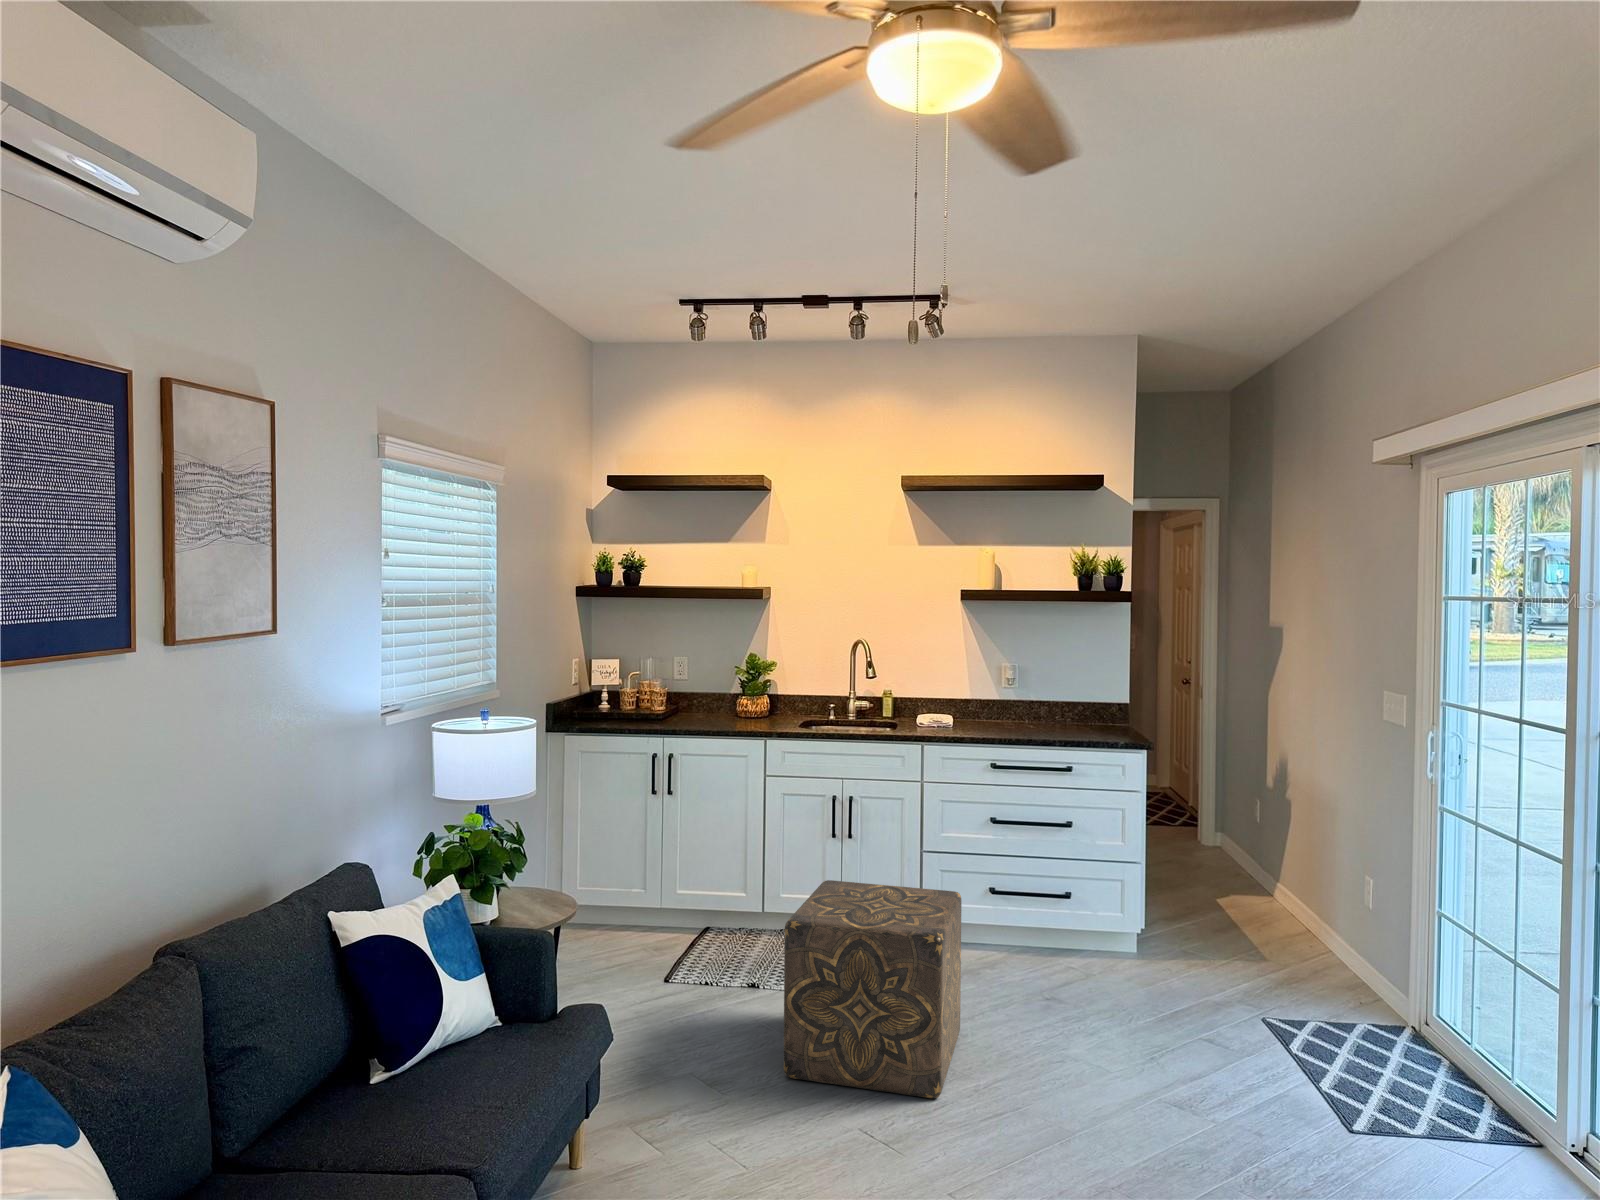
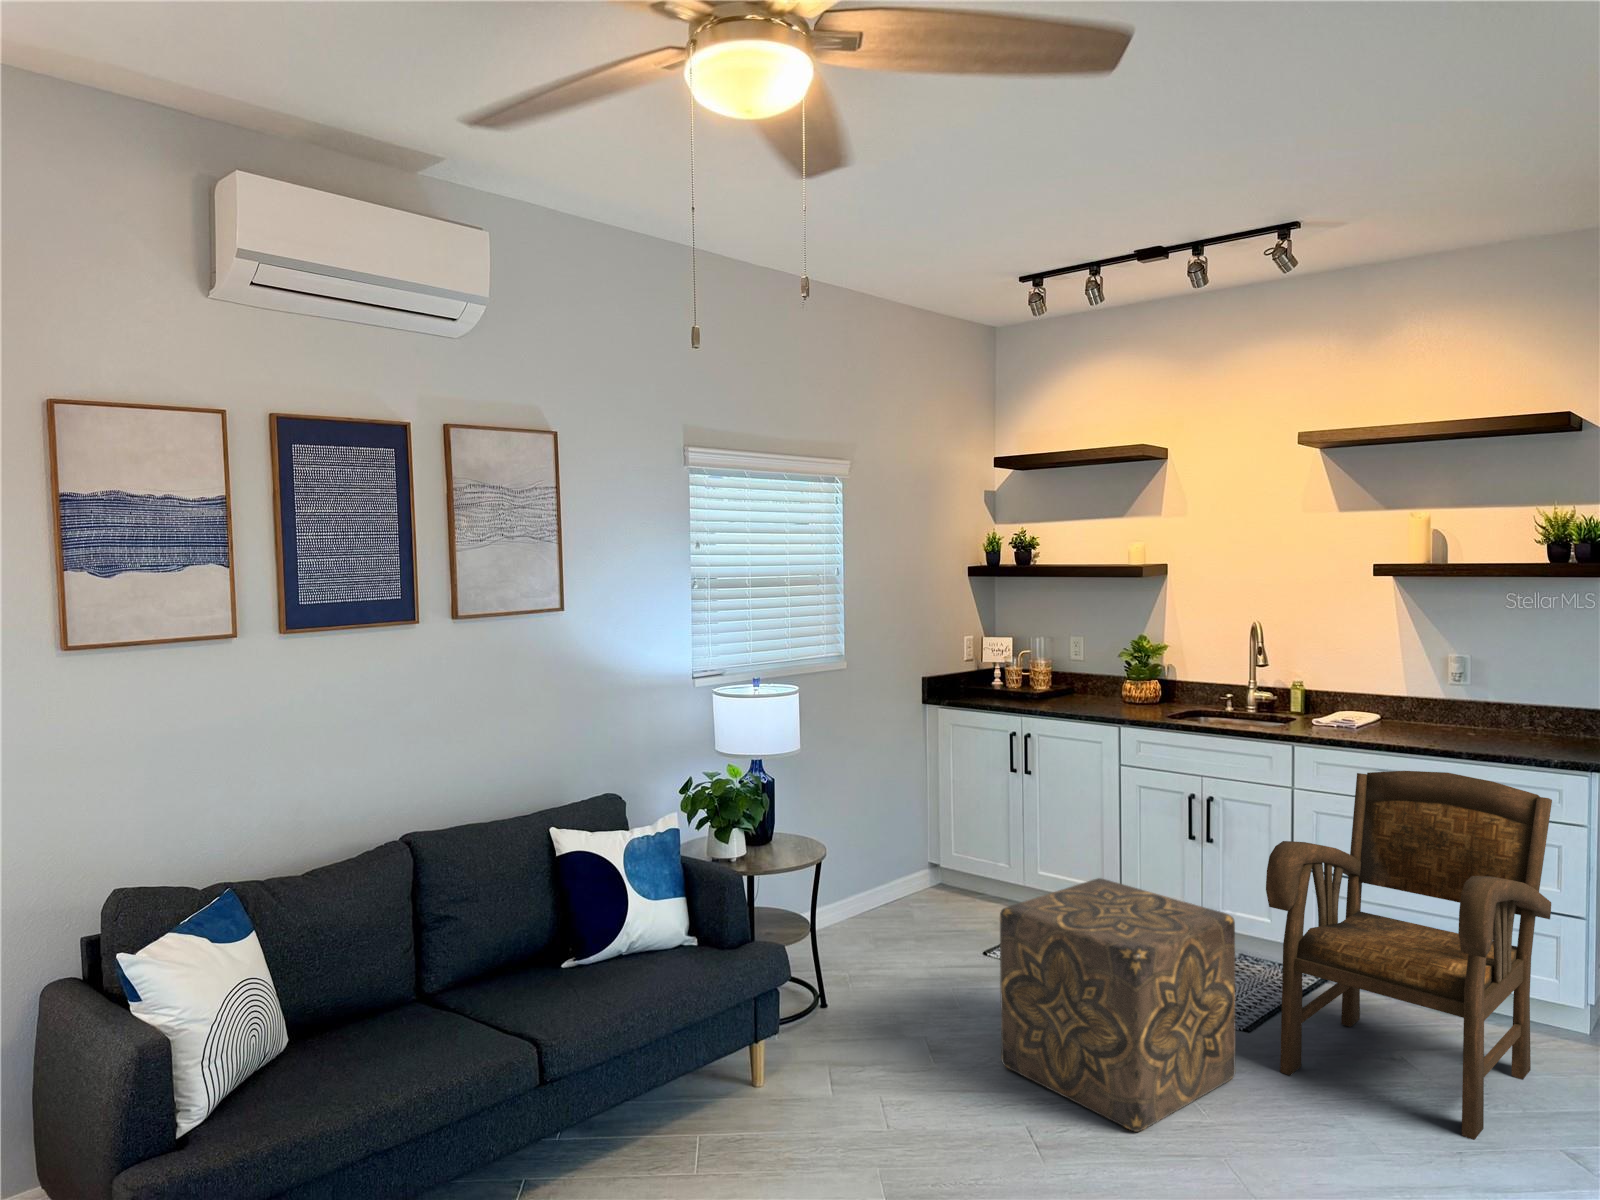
armchair: none [975,755,1139,1032] -> present [1266,771,1552,1140]

